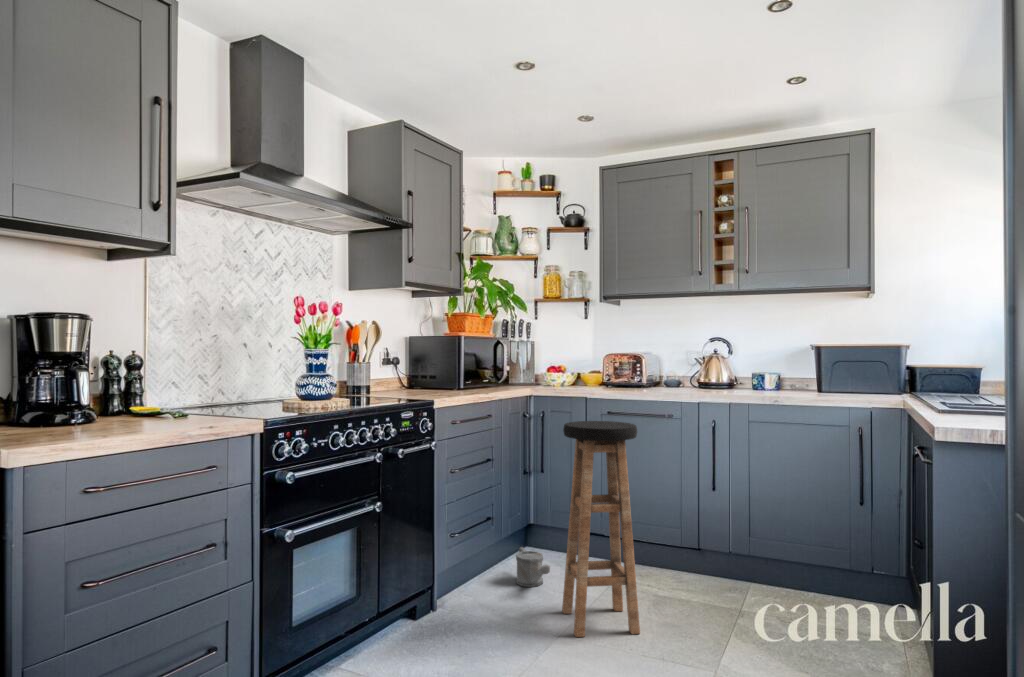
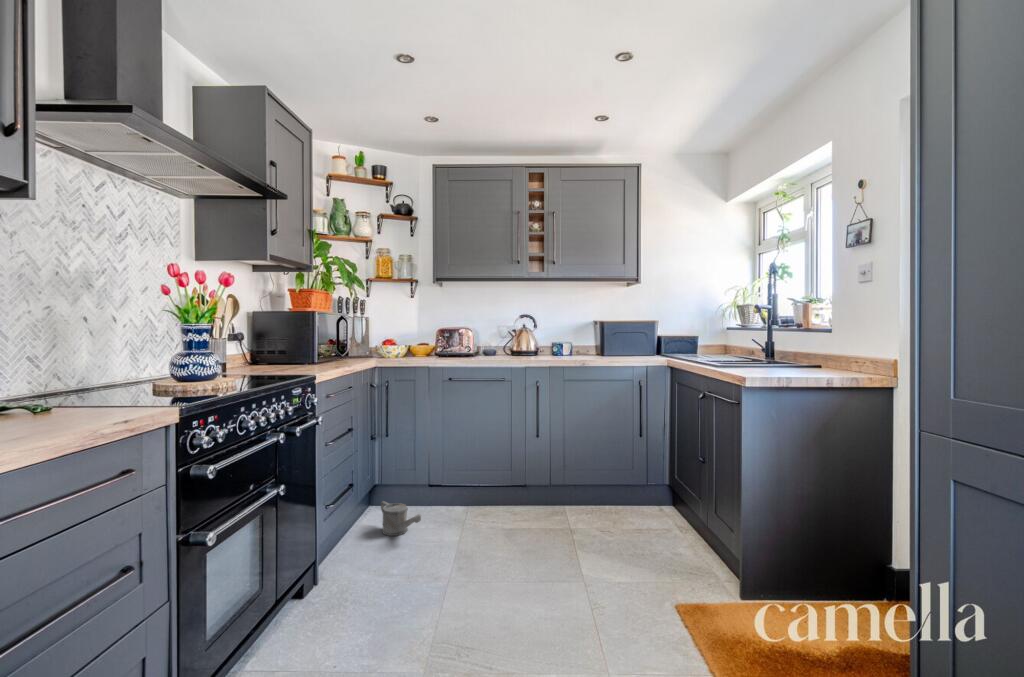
bar stool: present [562,421,640,637] -> none [438,386,511,573]

